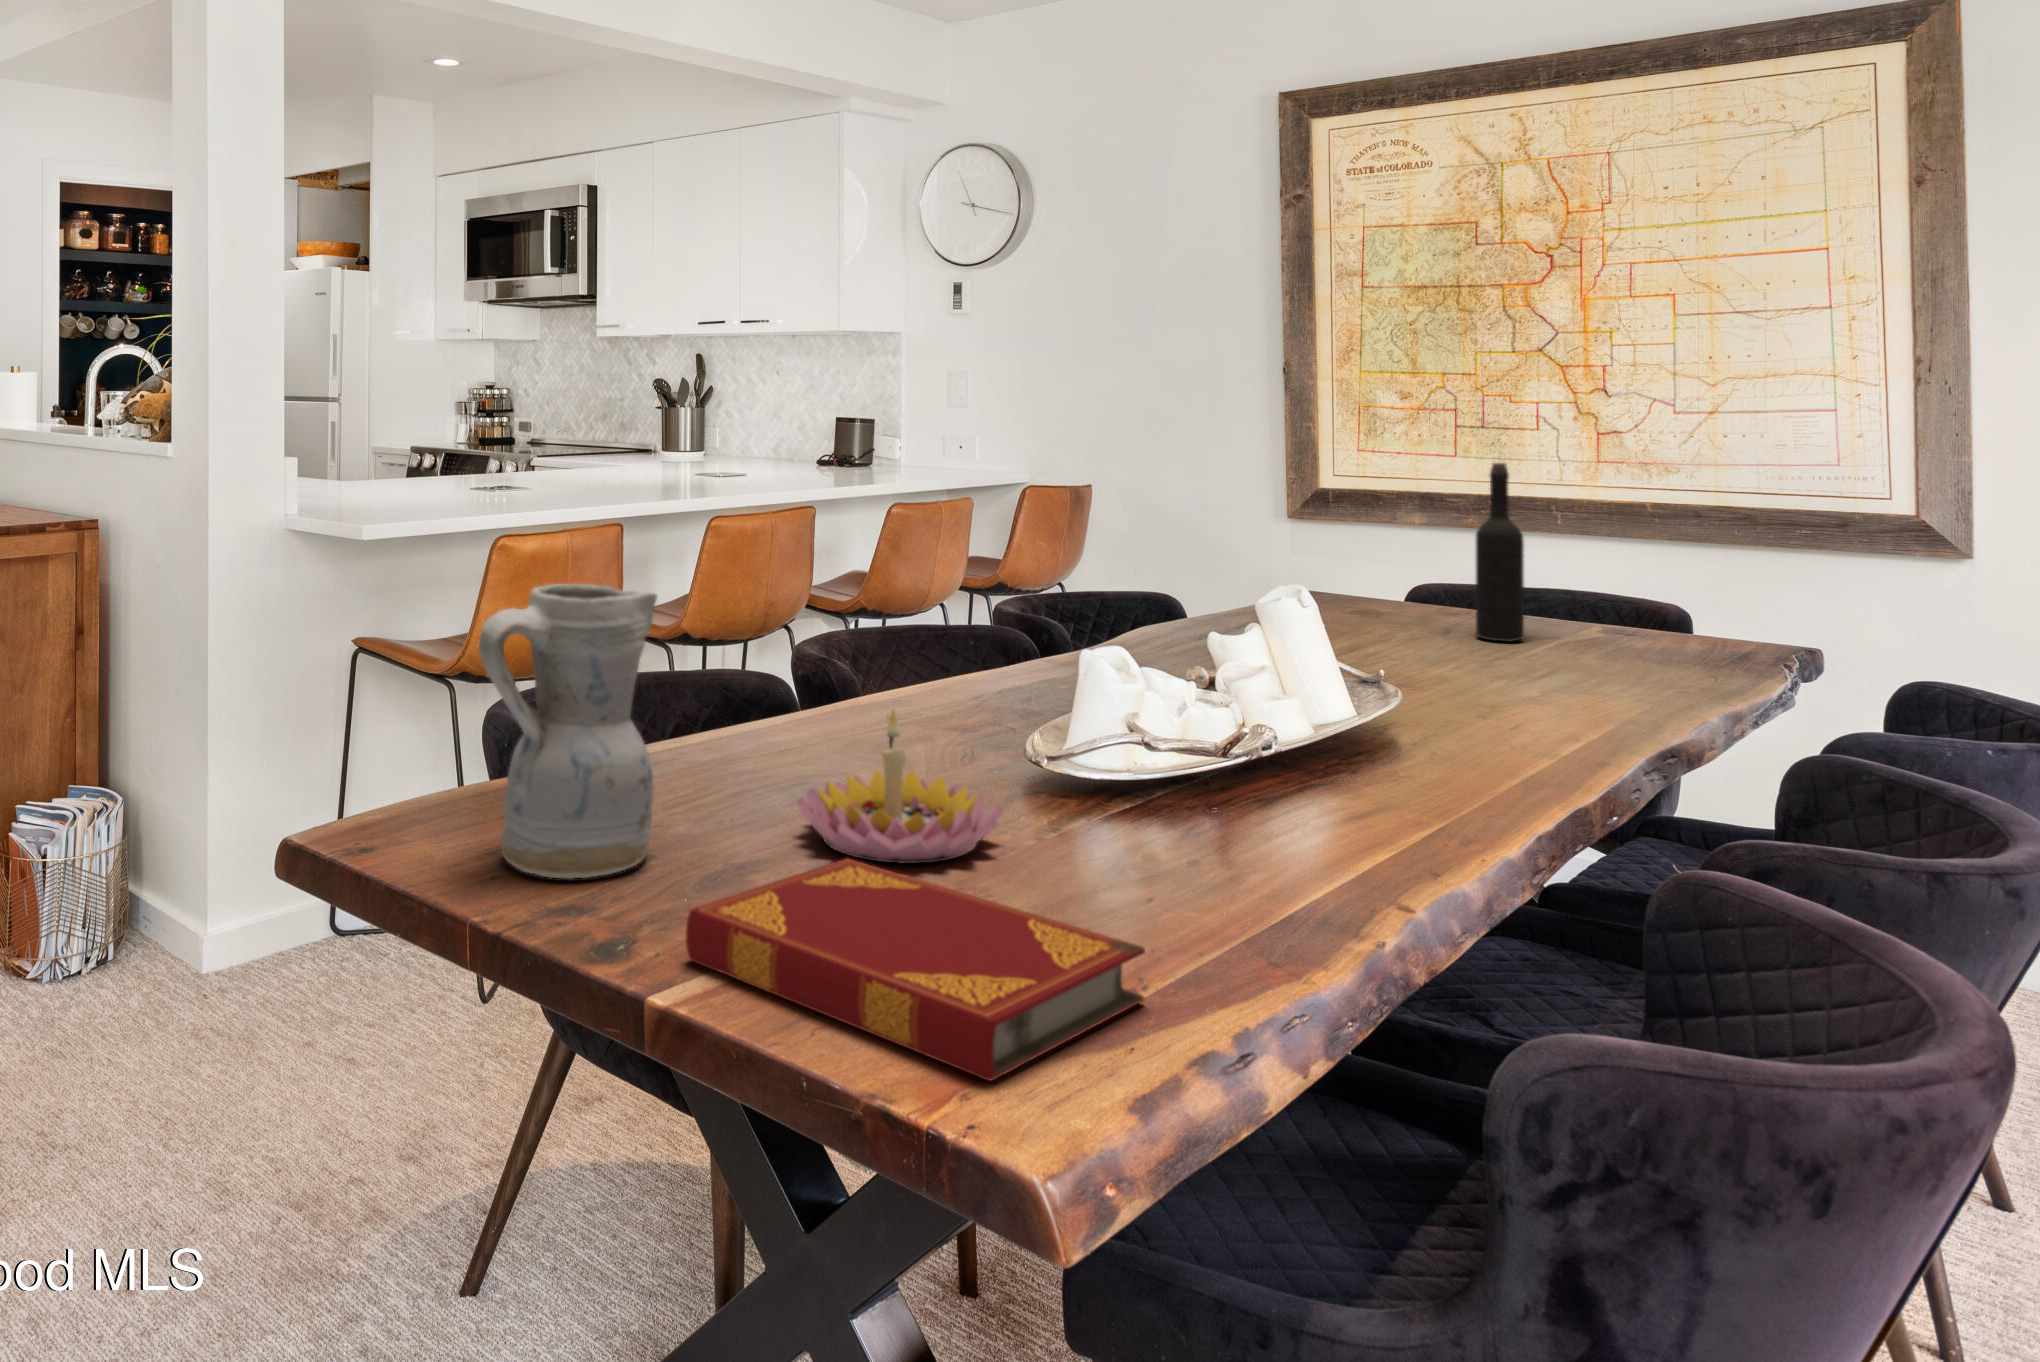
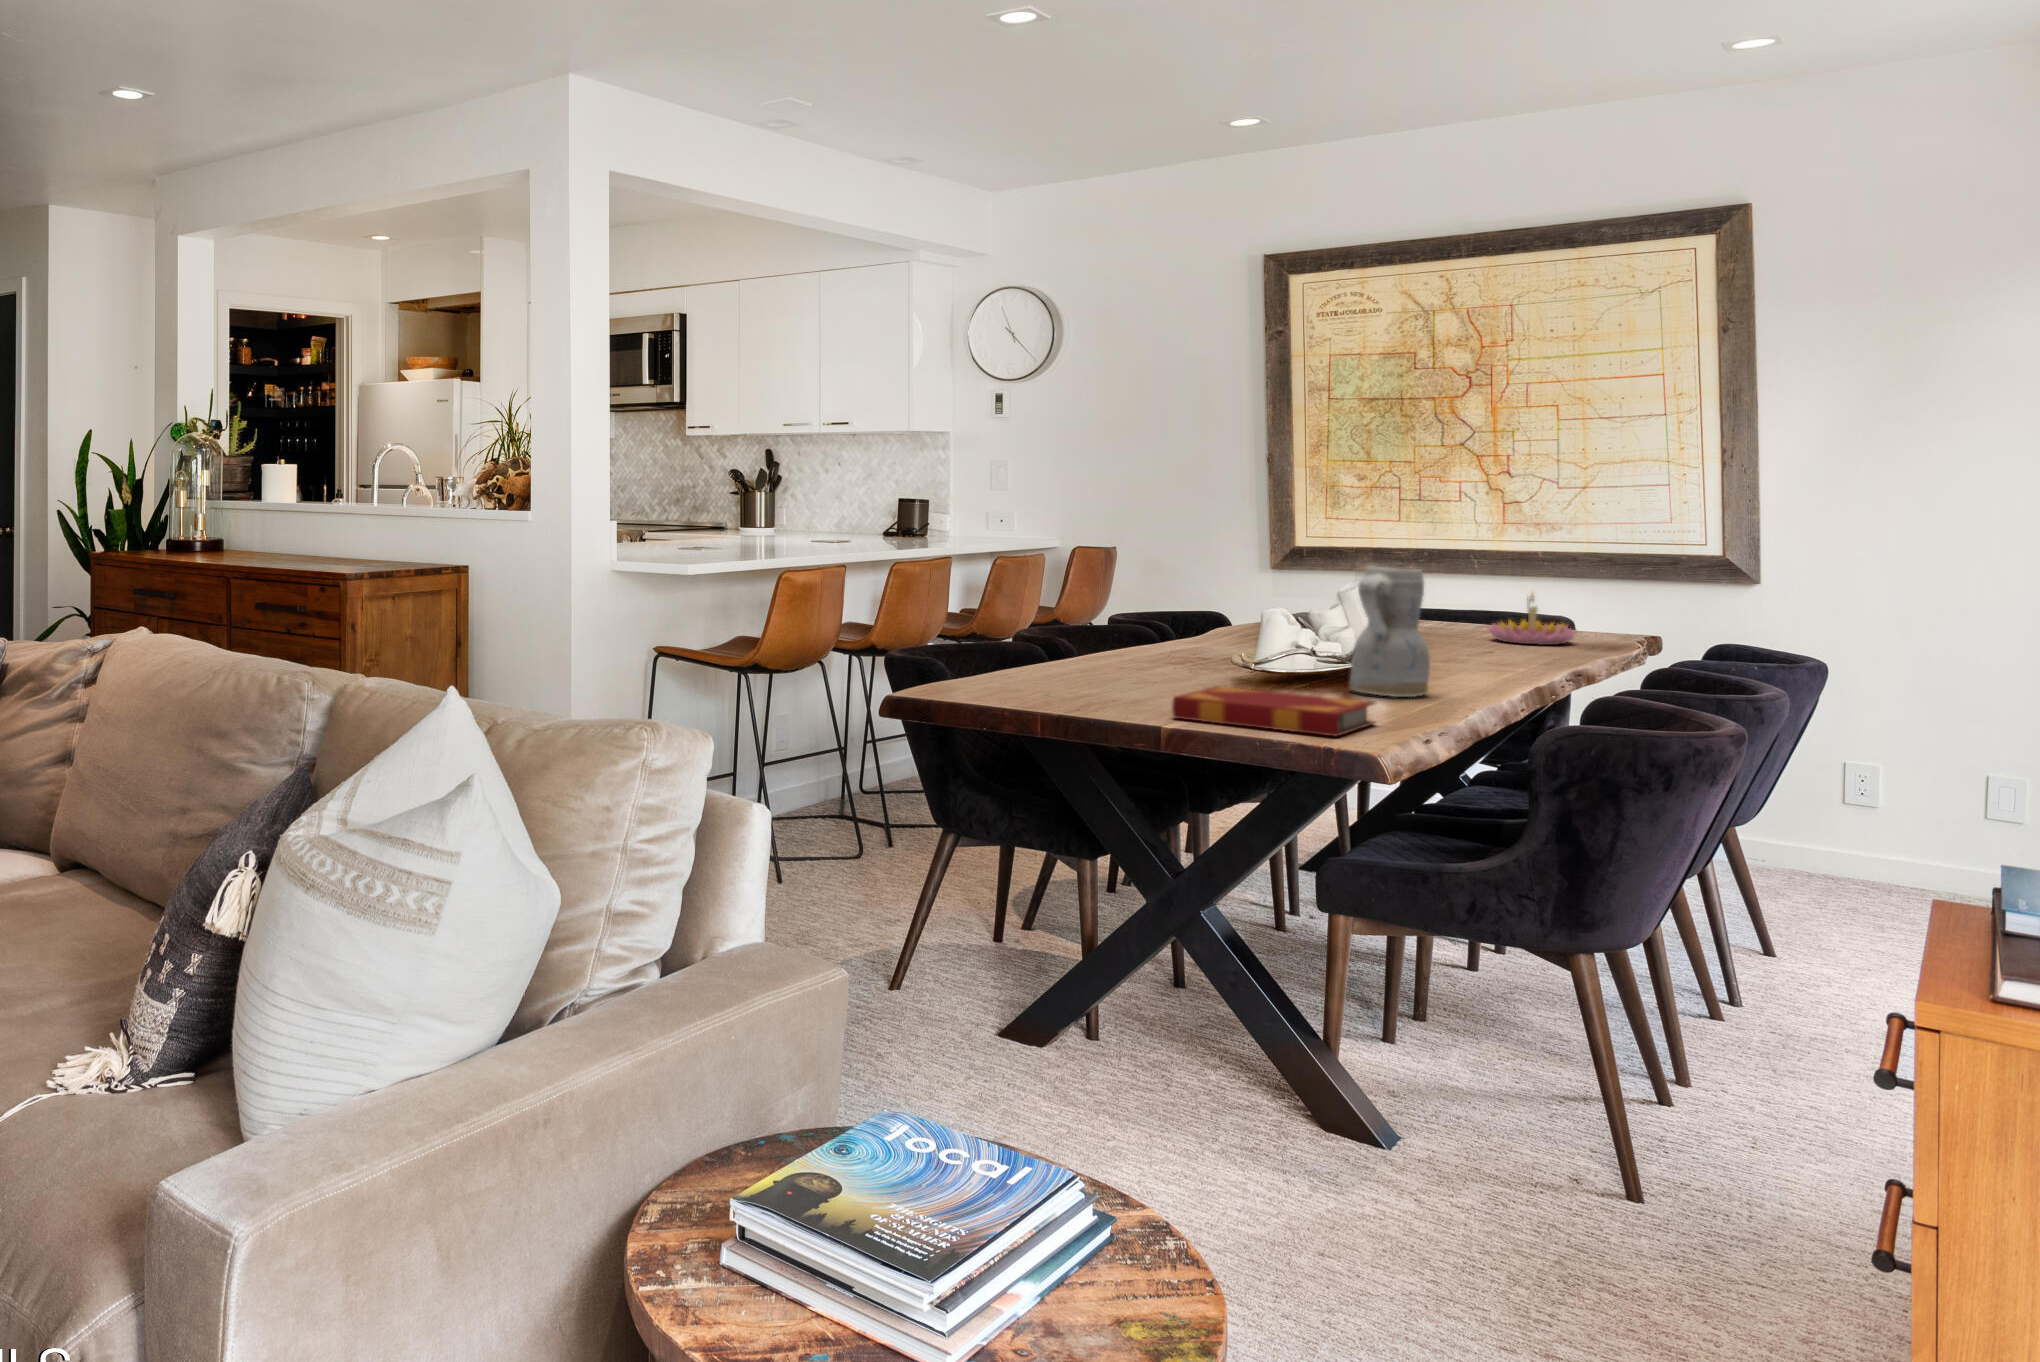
wine bottle: present [1476,463,1524,642] -> none [1443,519,1474,630]
ceramic pitcher: present [479,584,657,878] -> present [1349,567,1430,697]
candle holder: present [797,708,1003,864] -> present [1488,593,1577,645]

